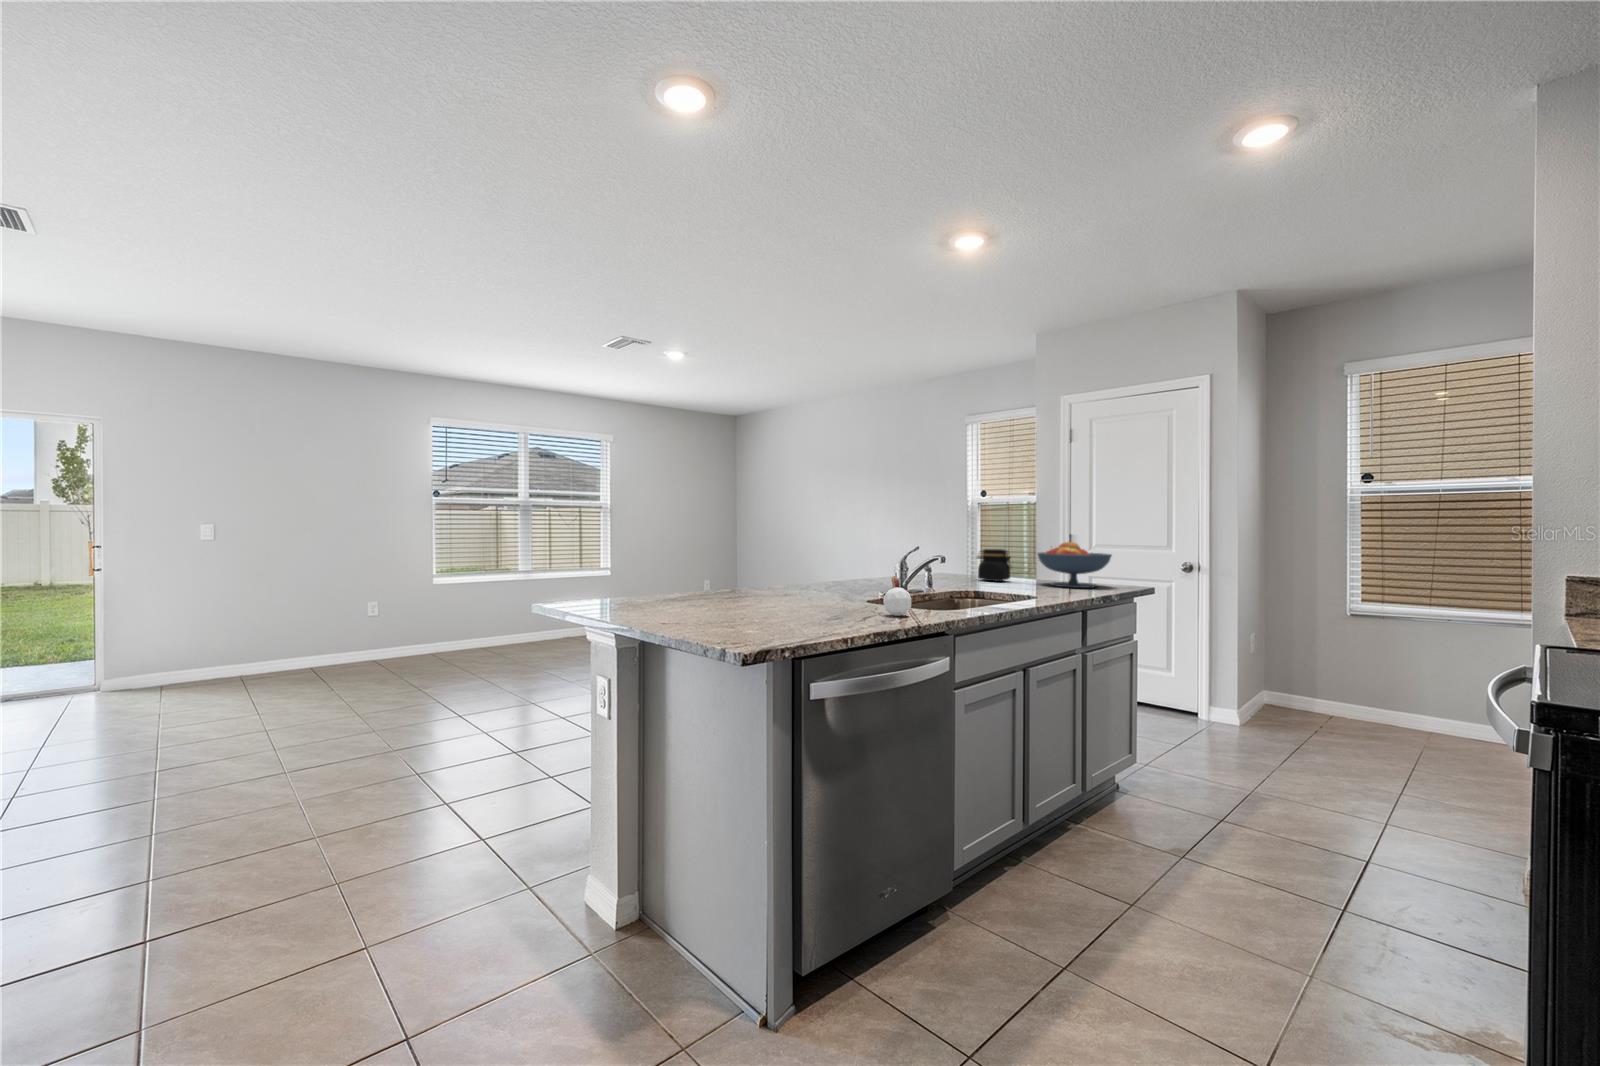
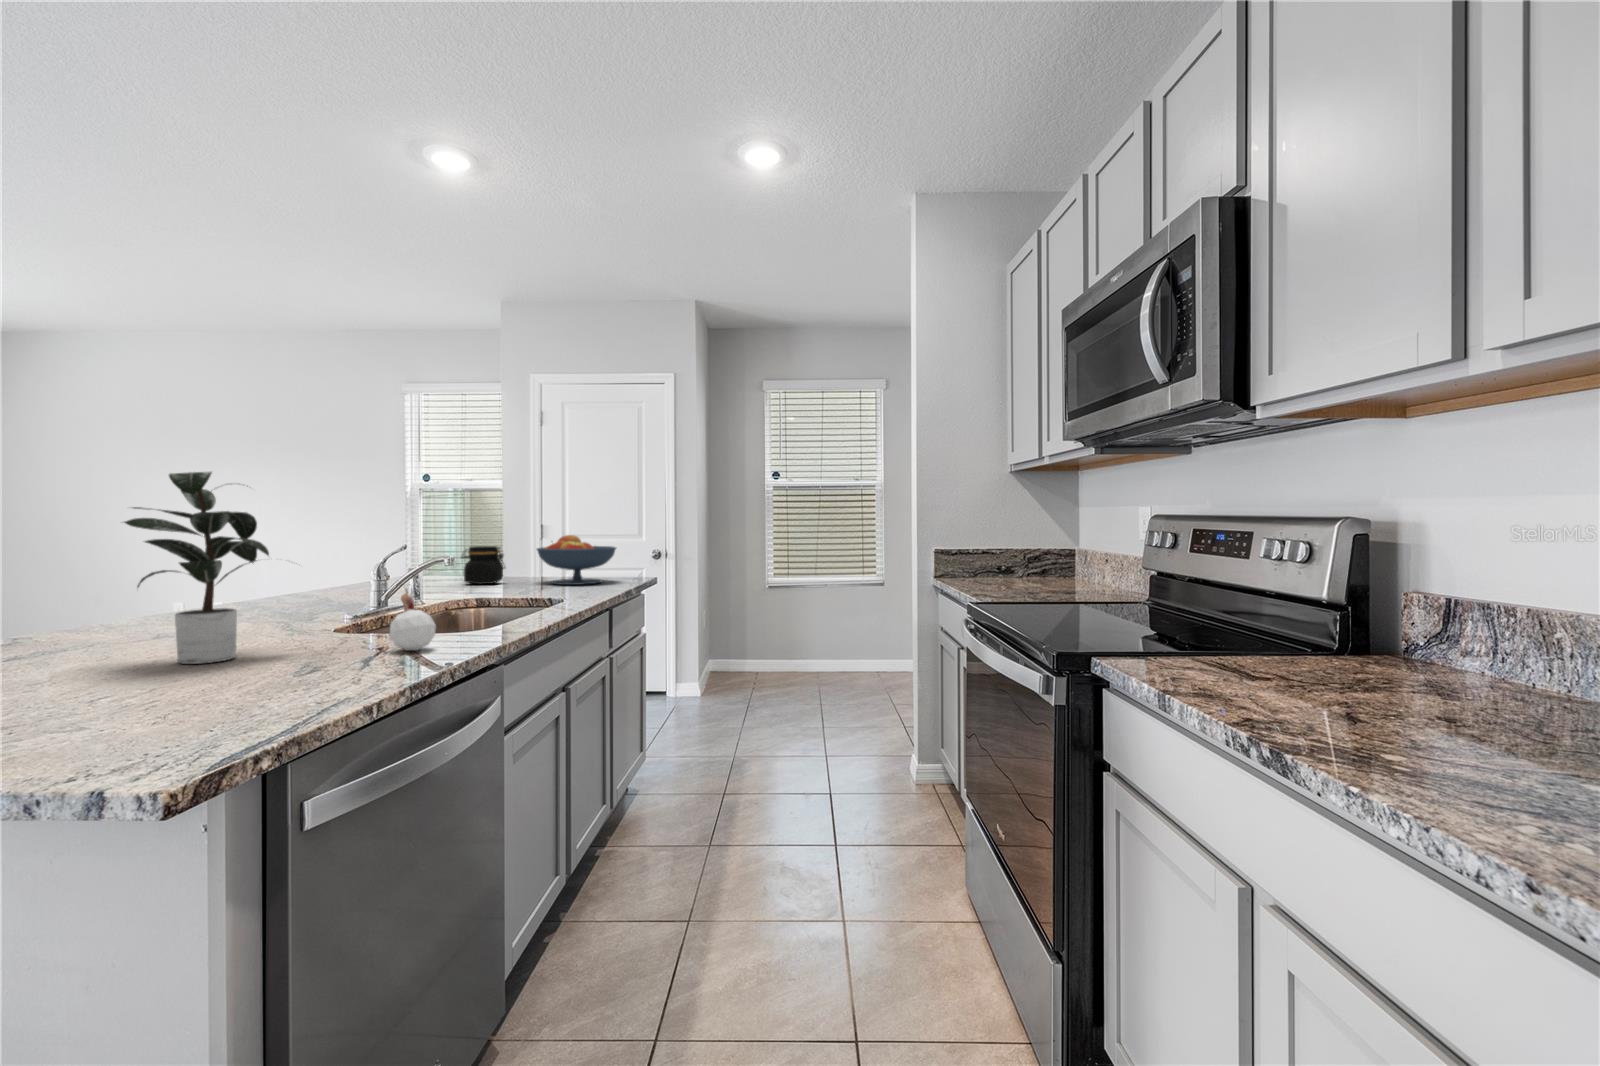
potted plant: none [746,493,849,609] -> present [124,472,269,664]

